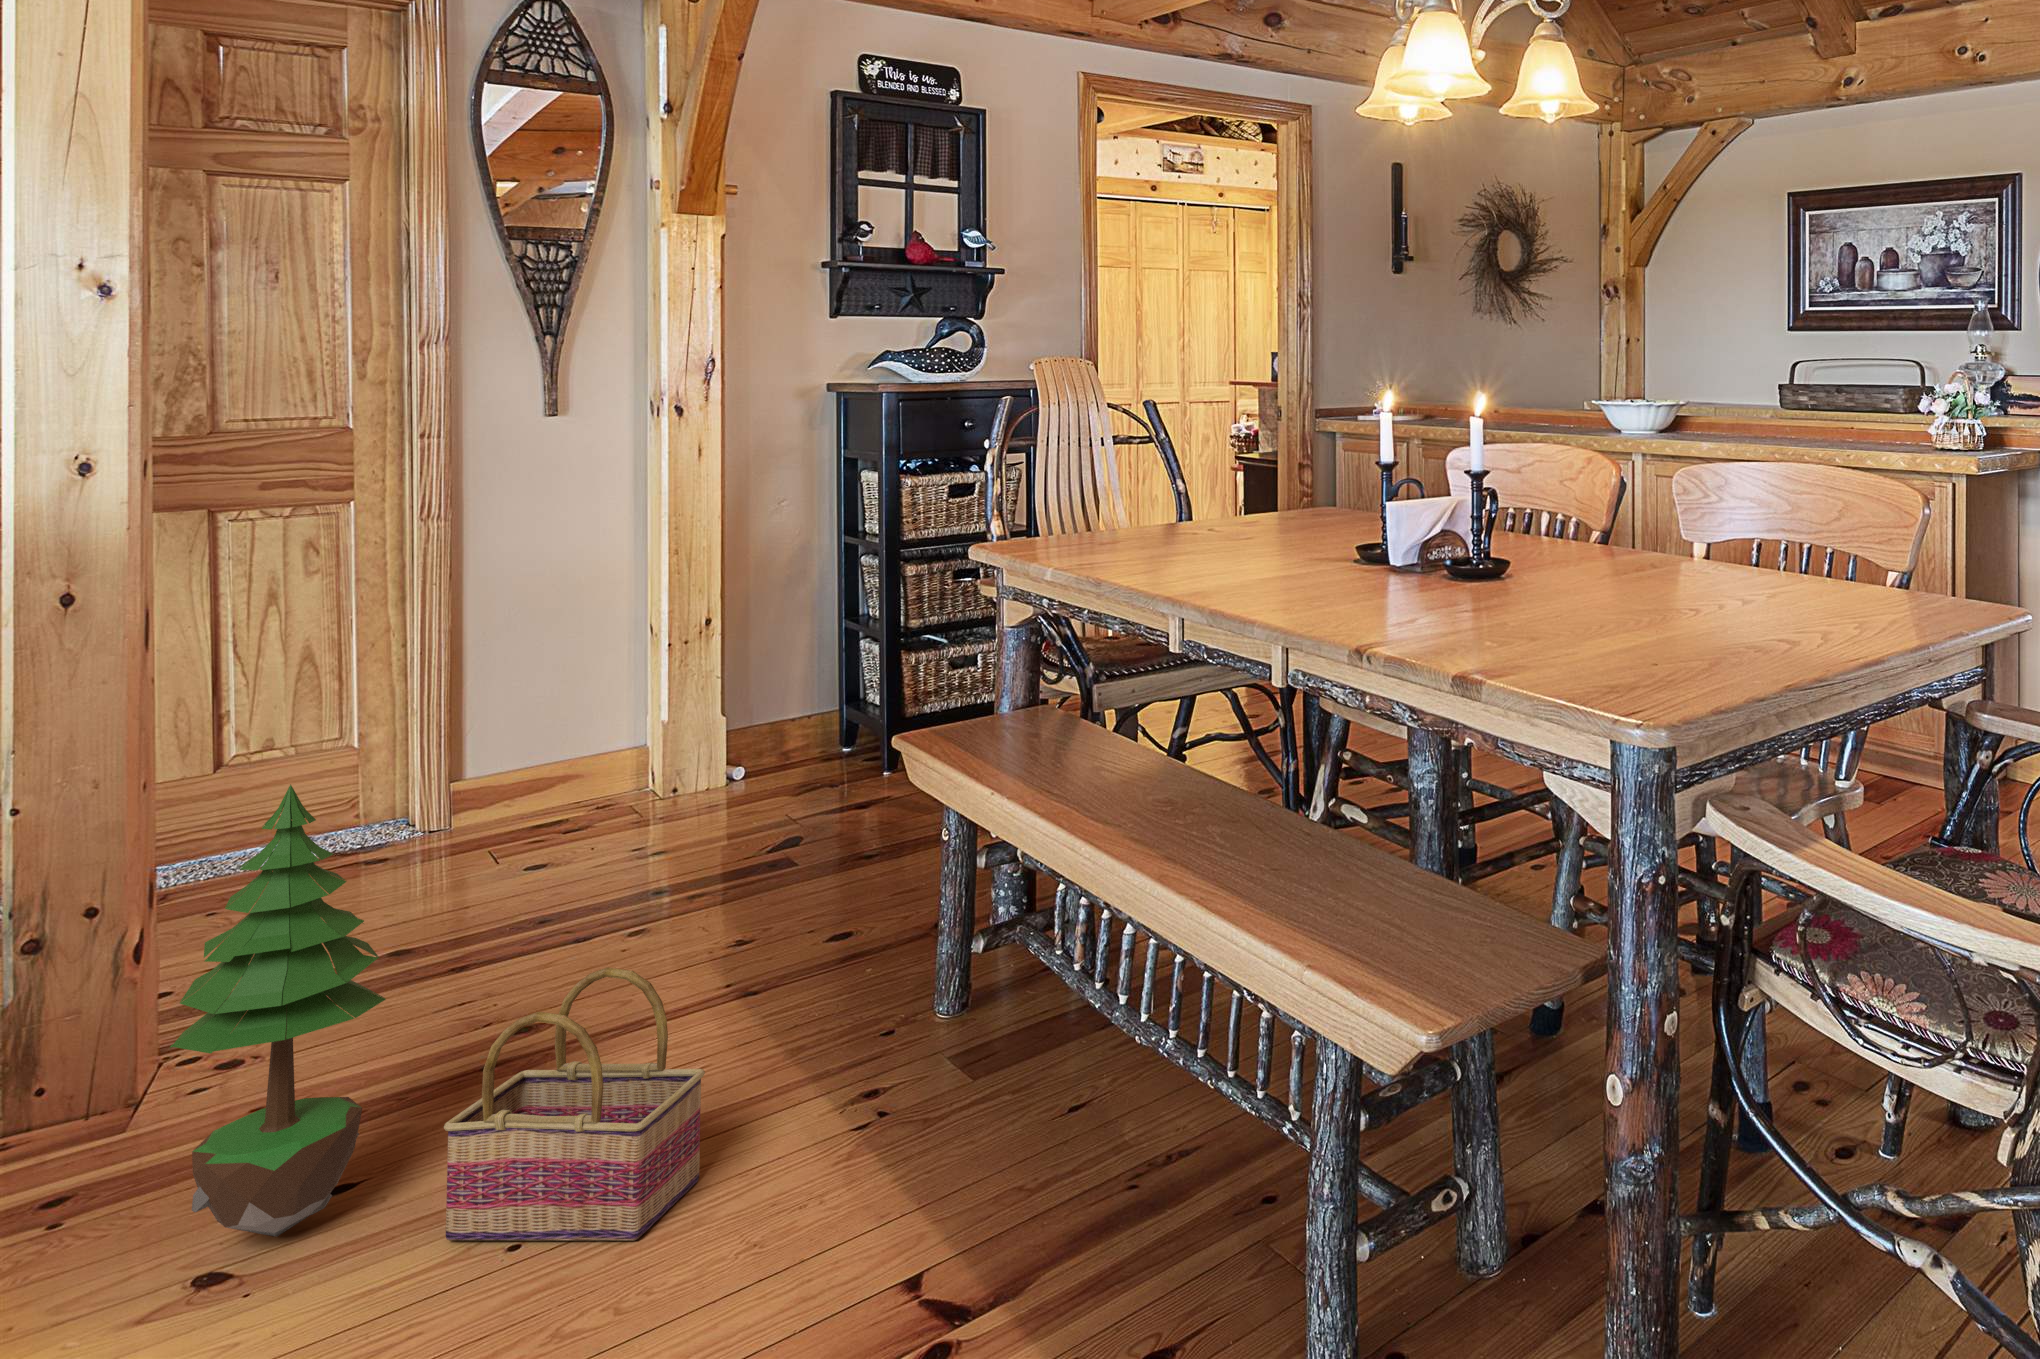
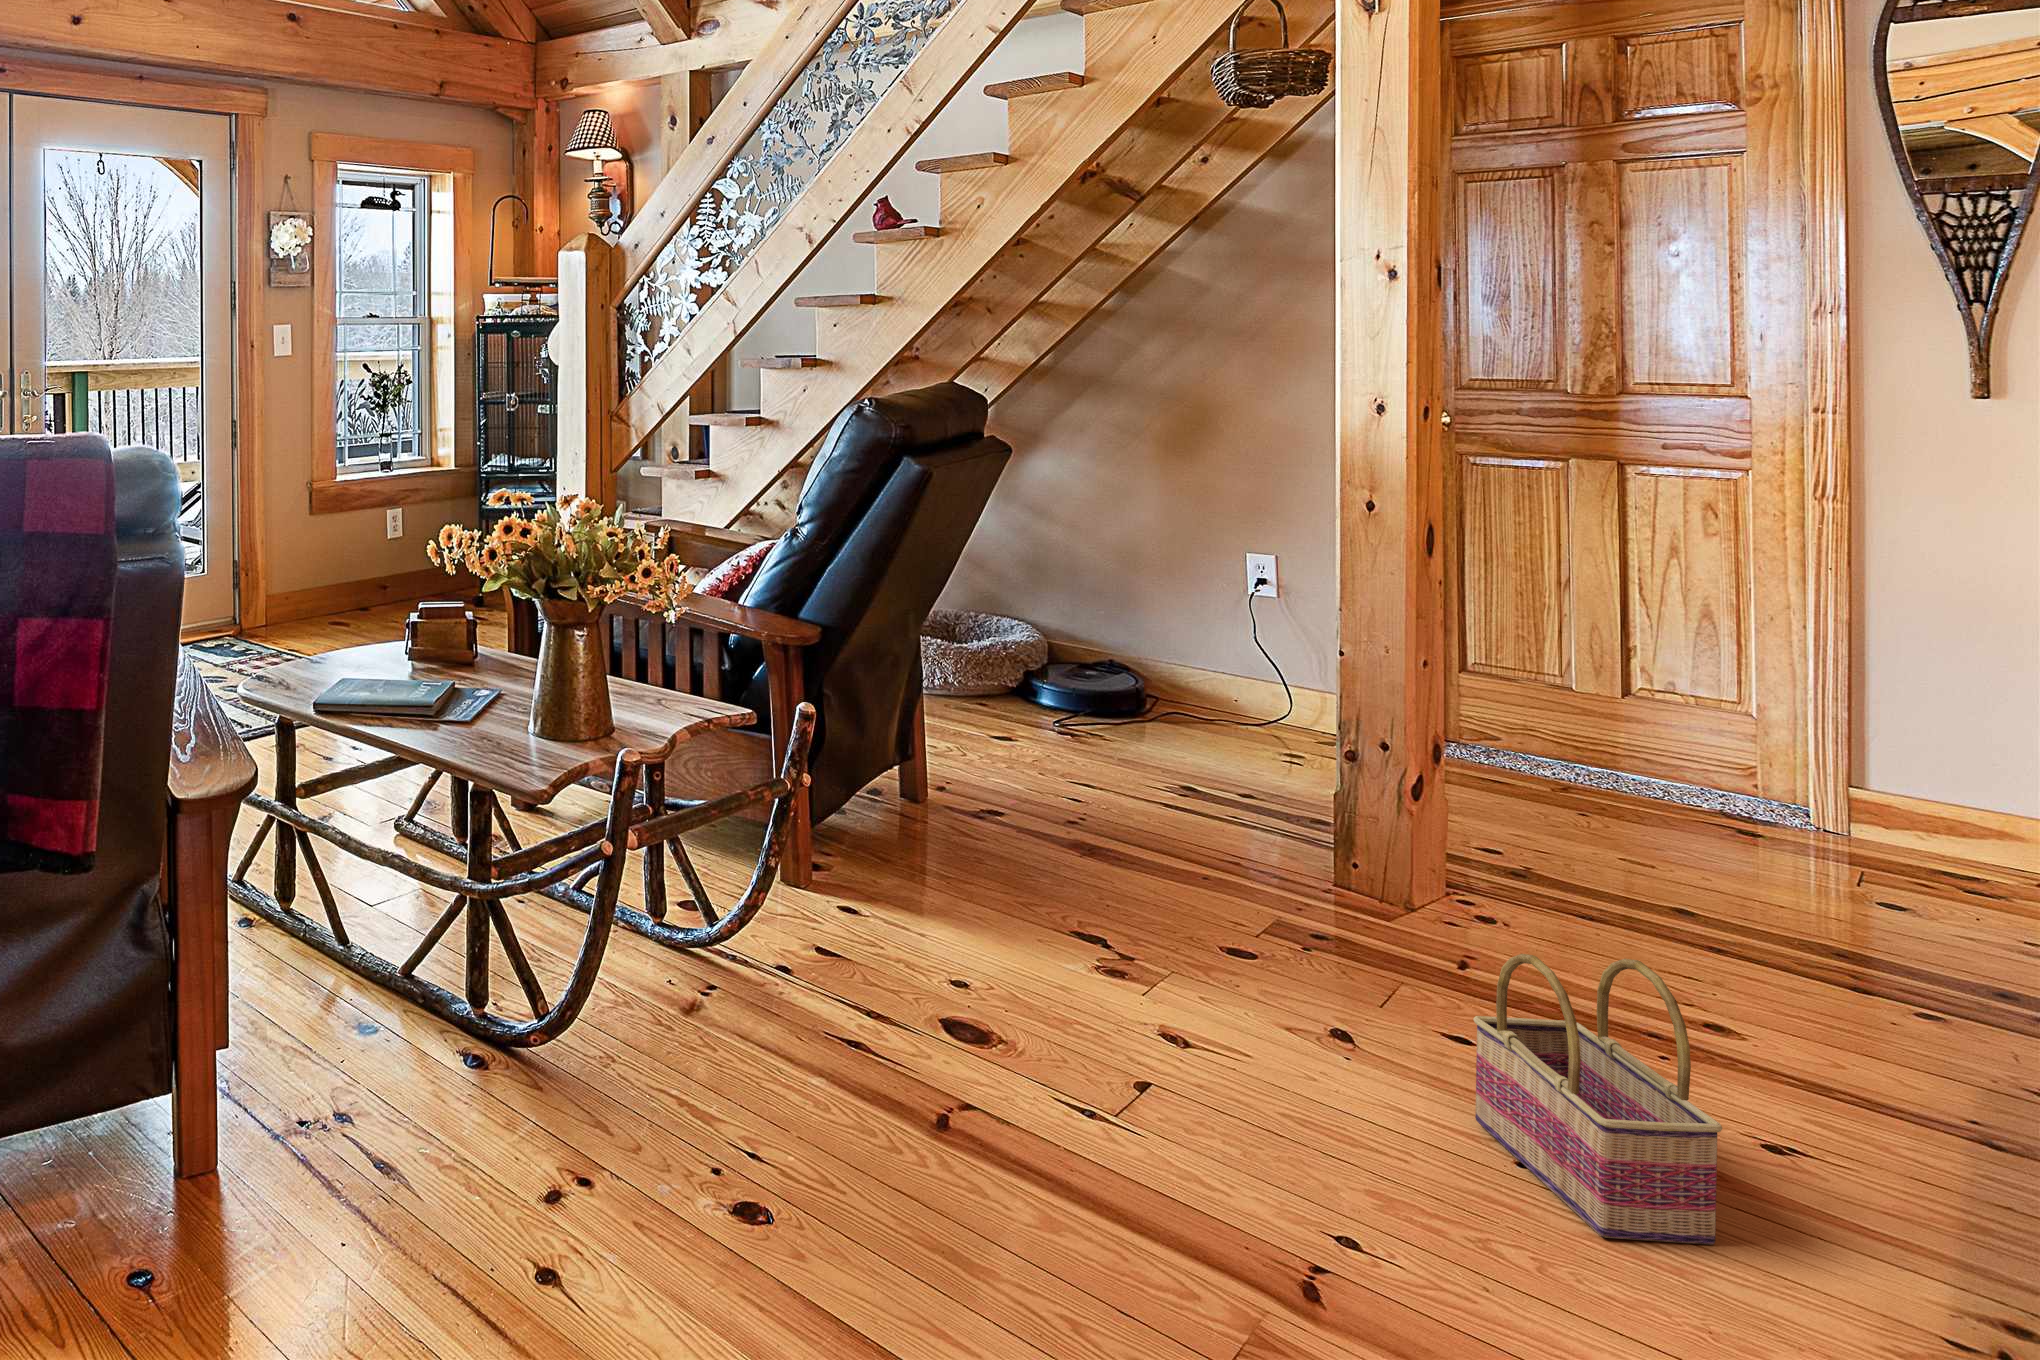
potted tree: present [170,785,386,1237] -> none [1319,677,1475,1039]

